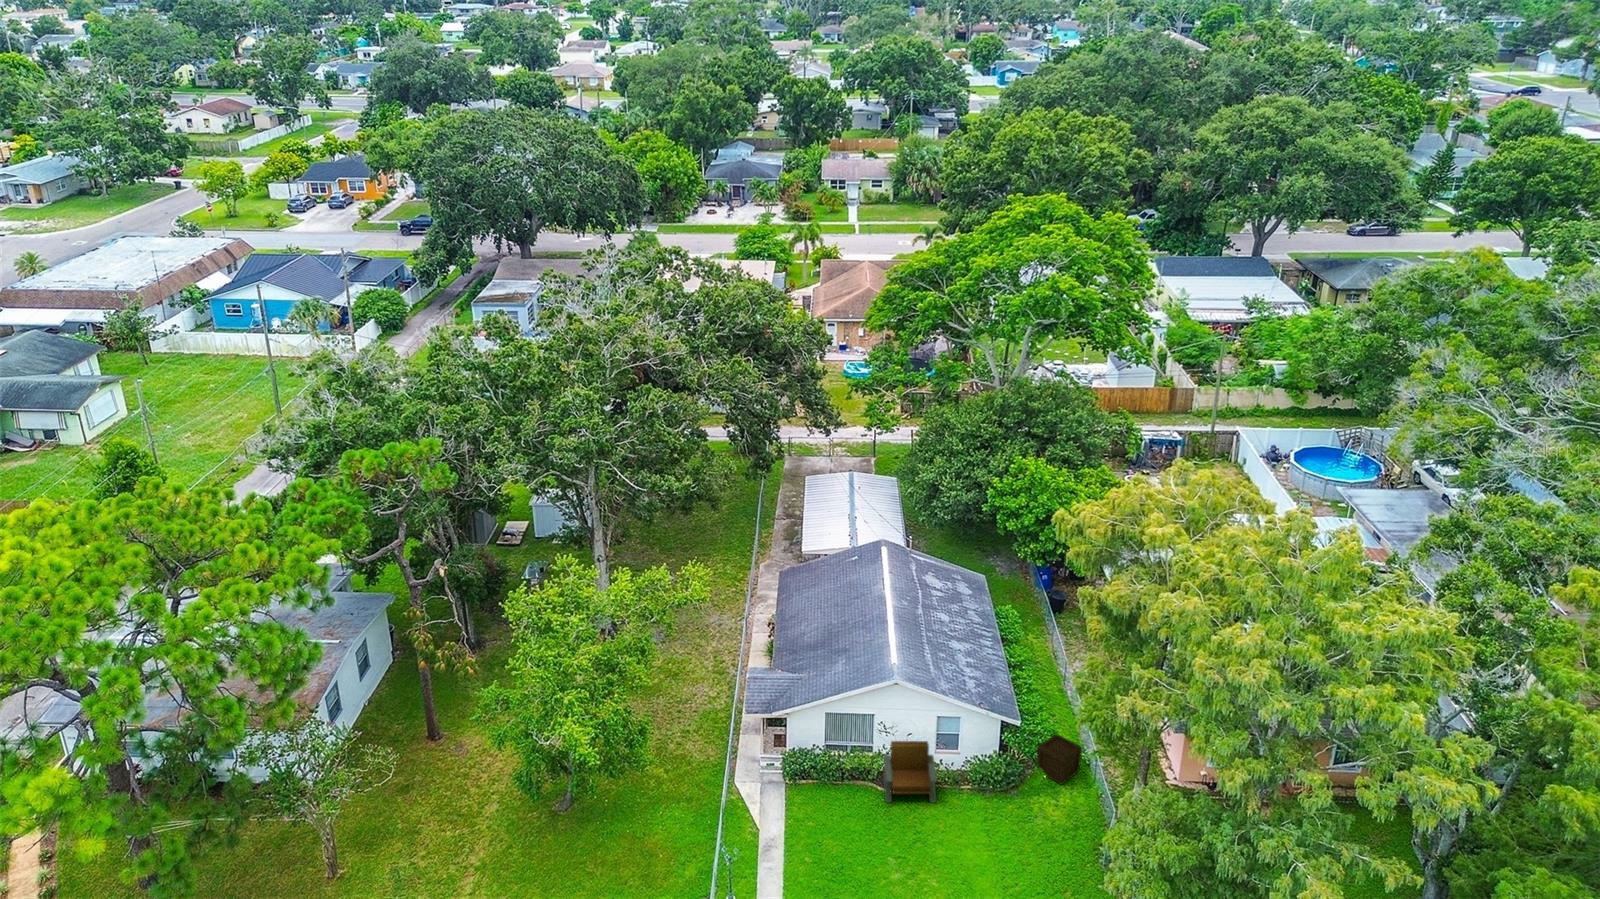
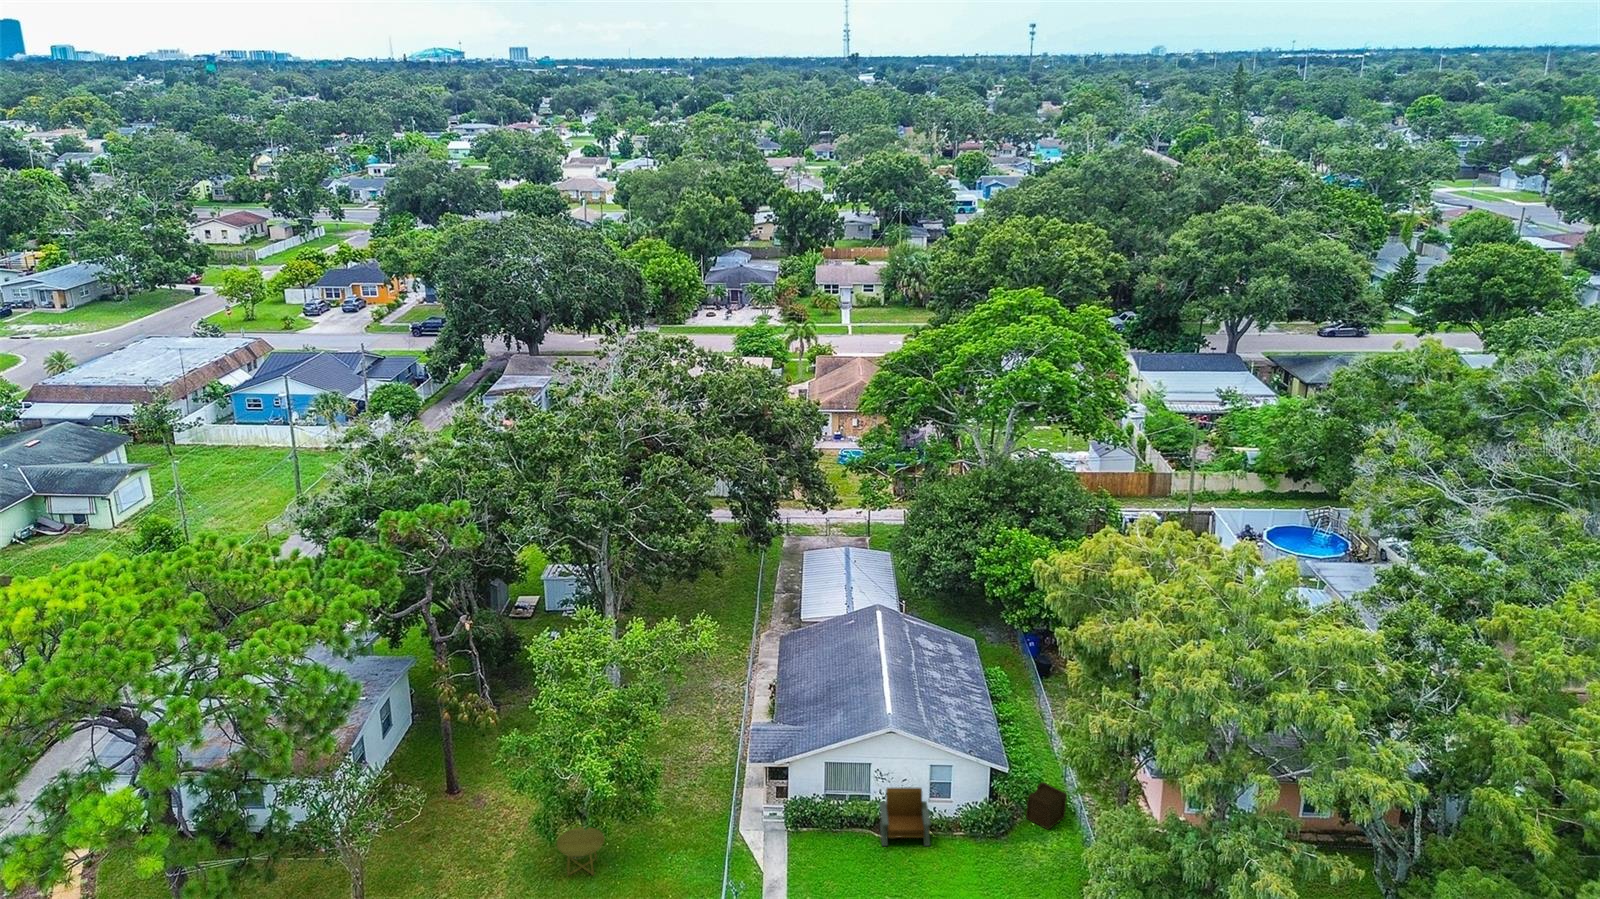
round table: none [541,783,592,835] -> present [557,827,604,876]

